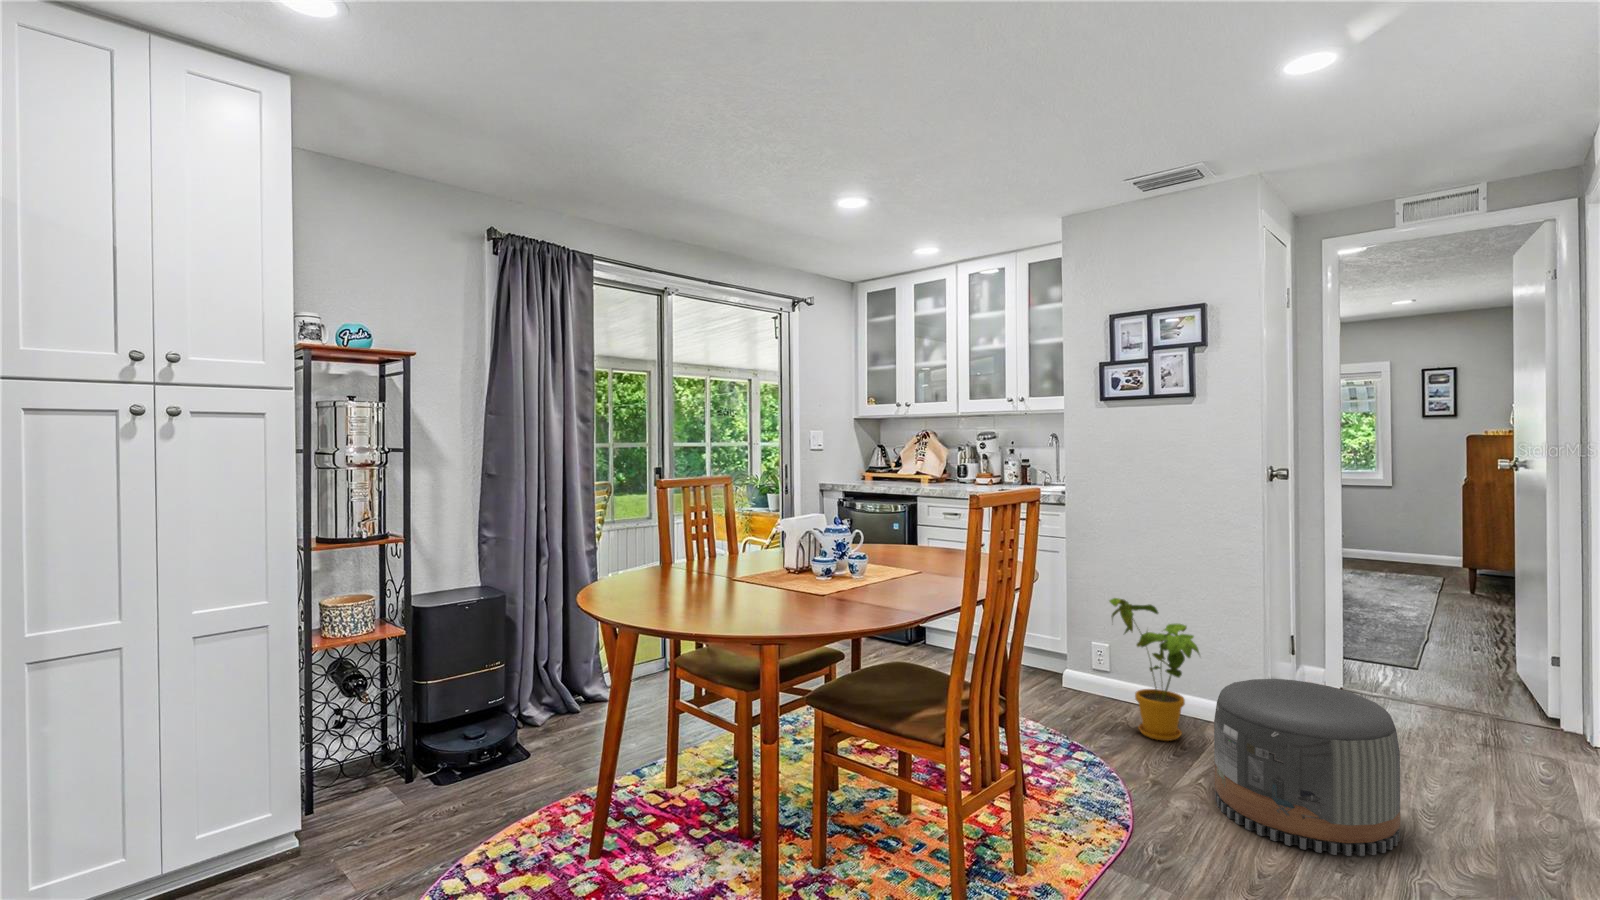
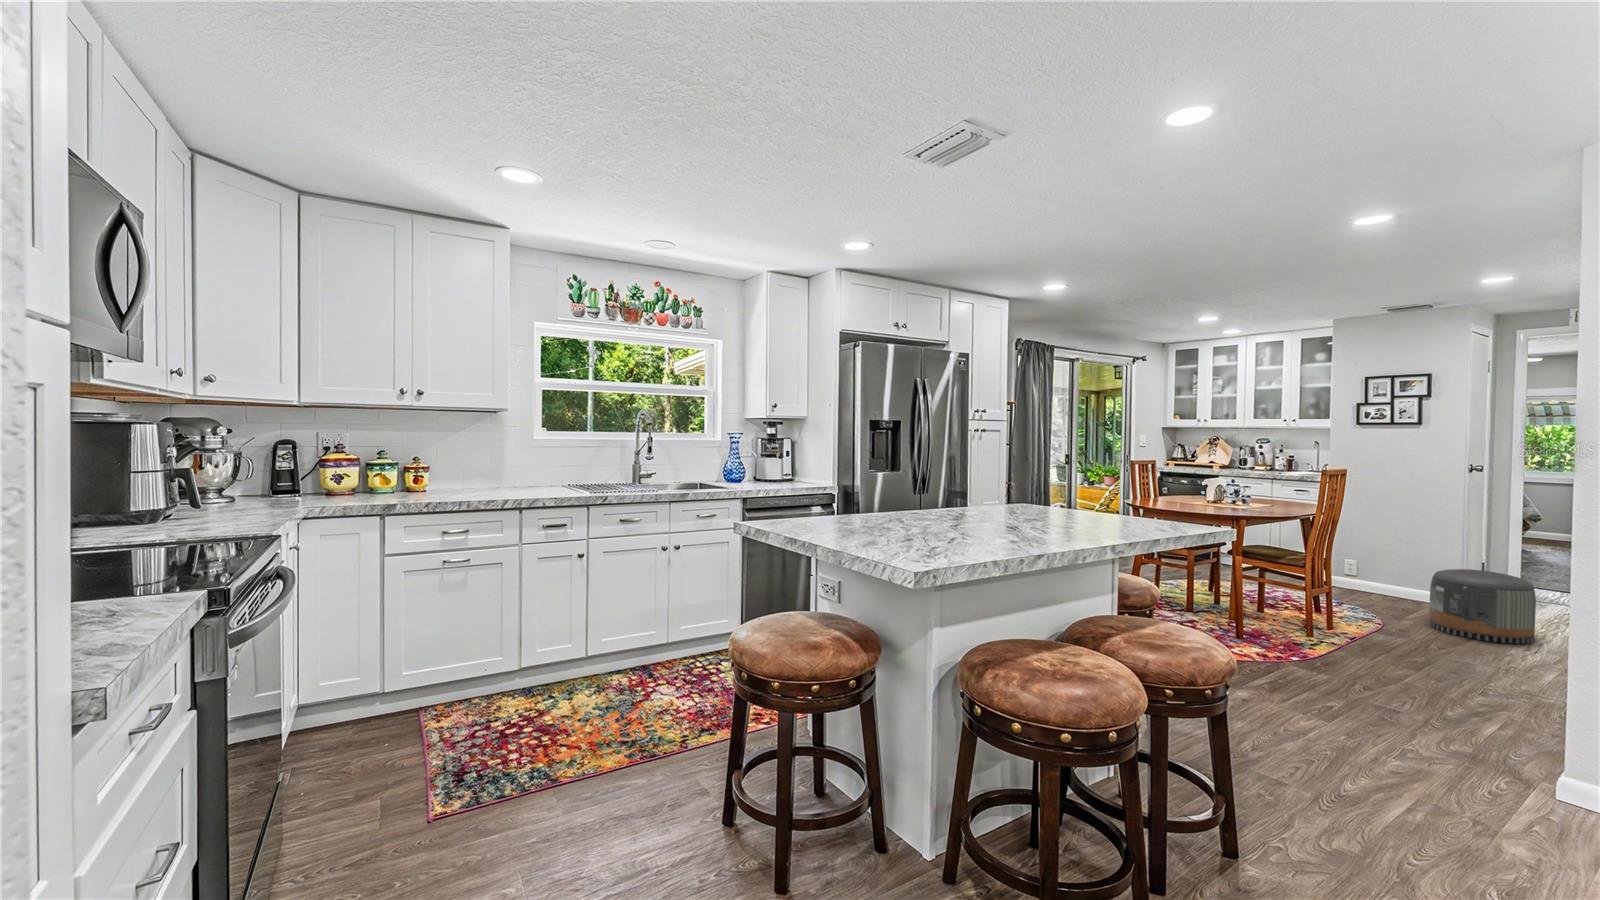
house plant: present [1109,598,1199,741] -> none [1364,531,1422,607]

